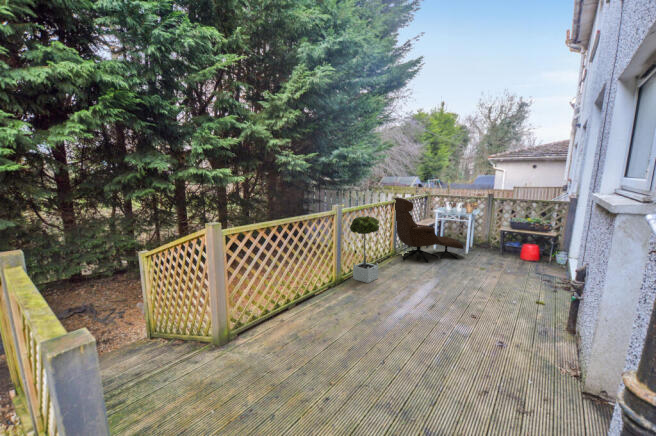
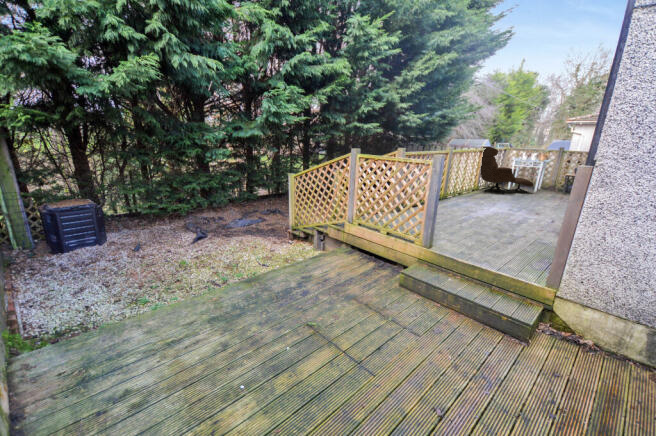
potted tree: present [350,216,379,283] -> none [452,154,475,199]

